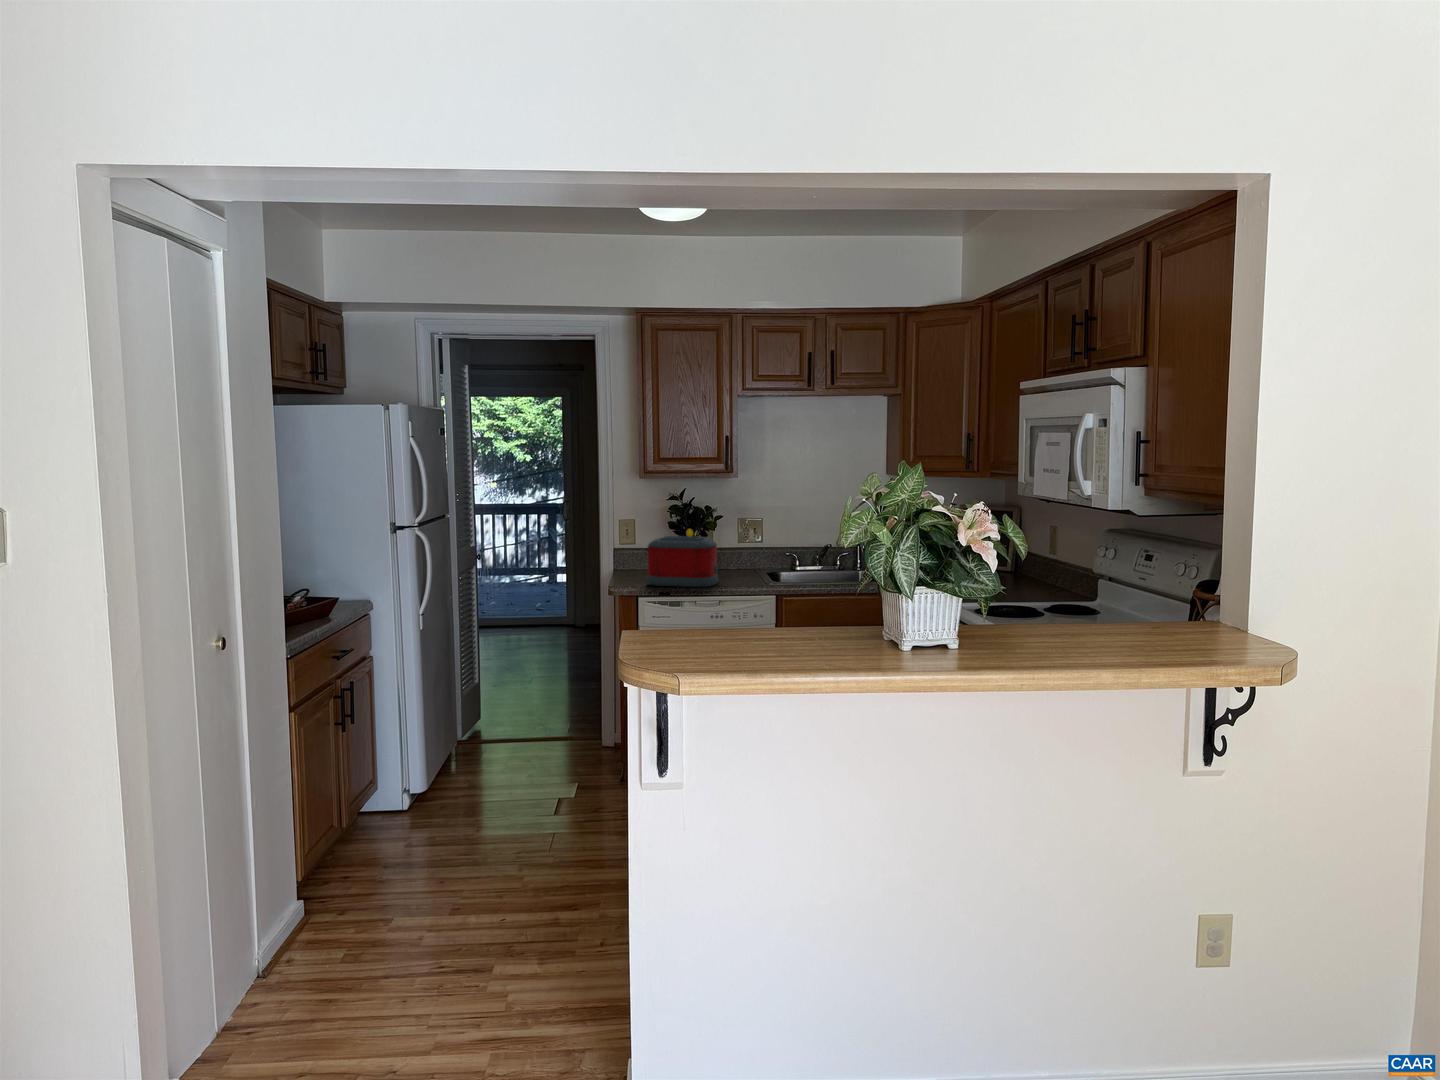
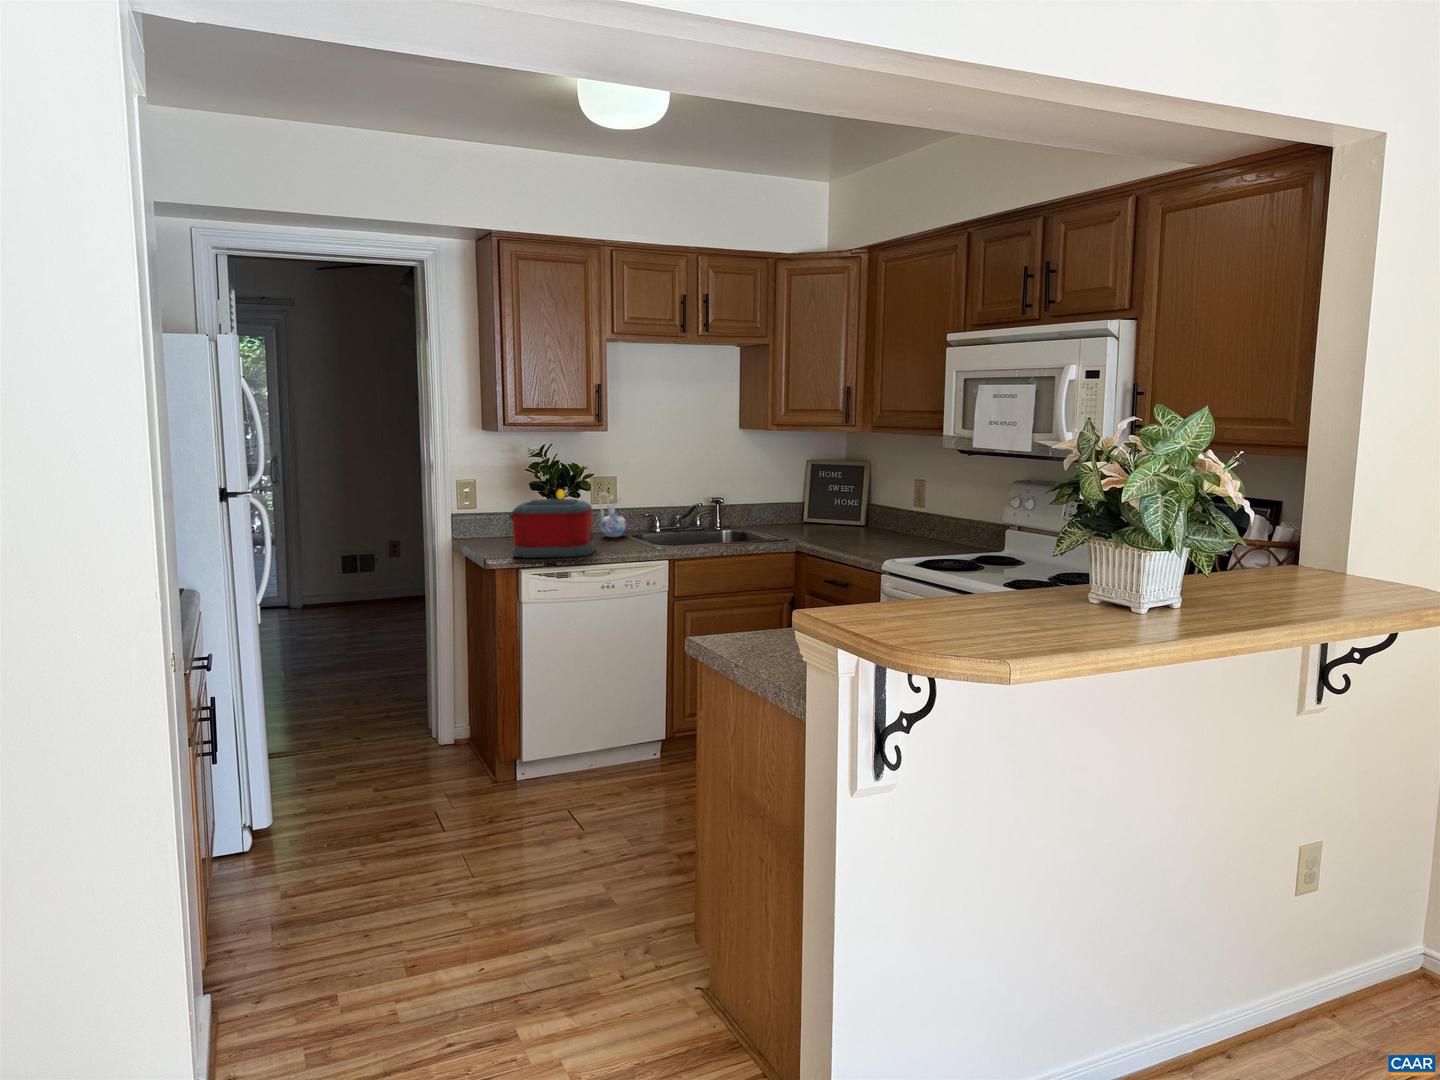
ceramic pitcher: none [724,533,748,573] -> present [598,493,626,537]

